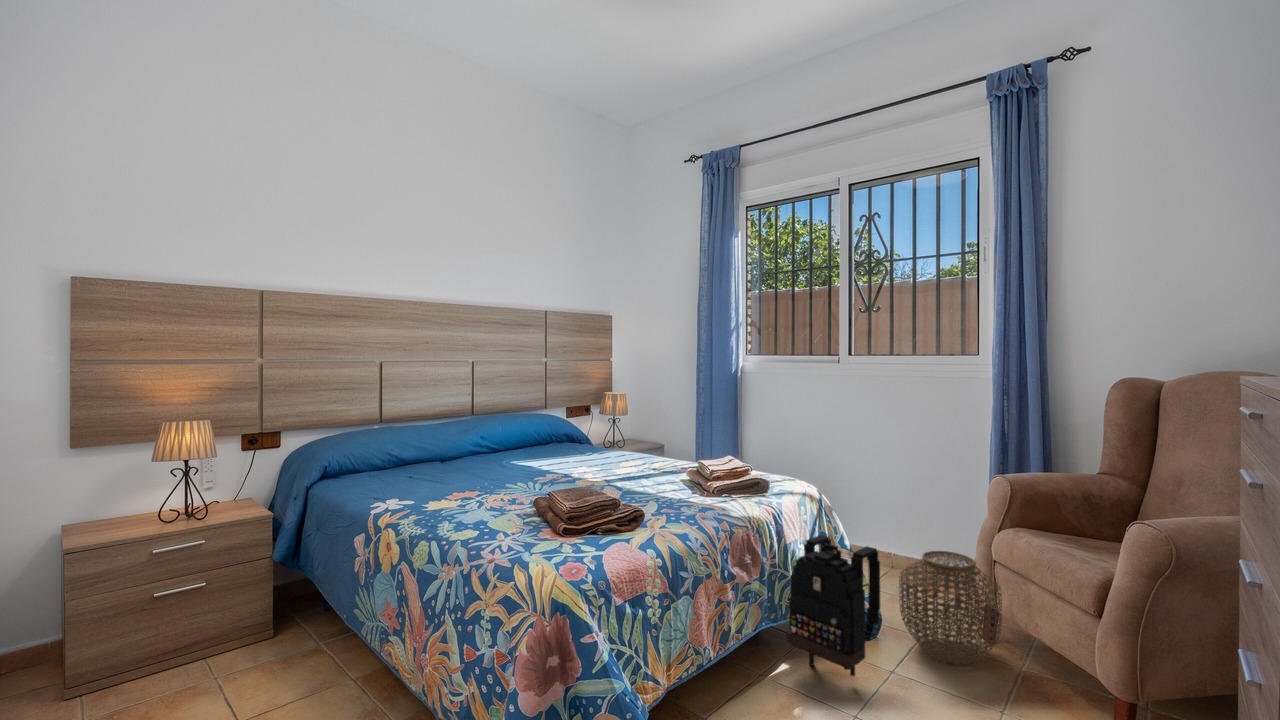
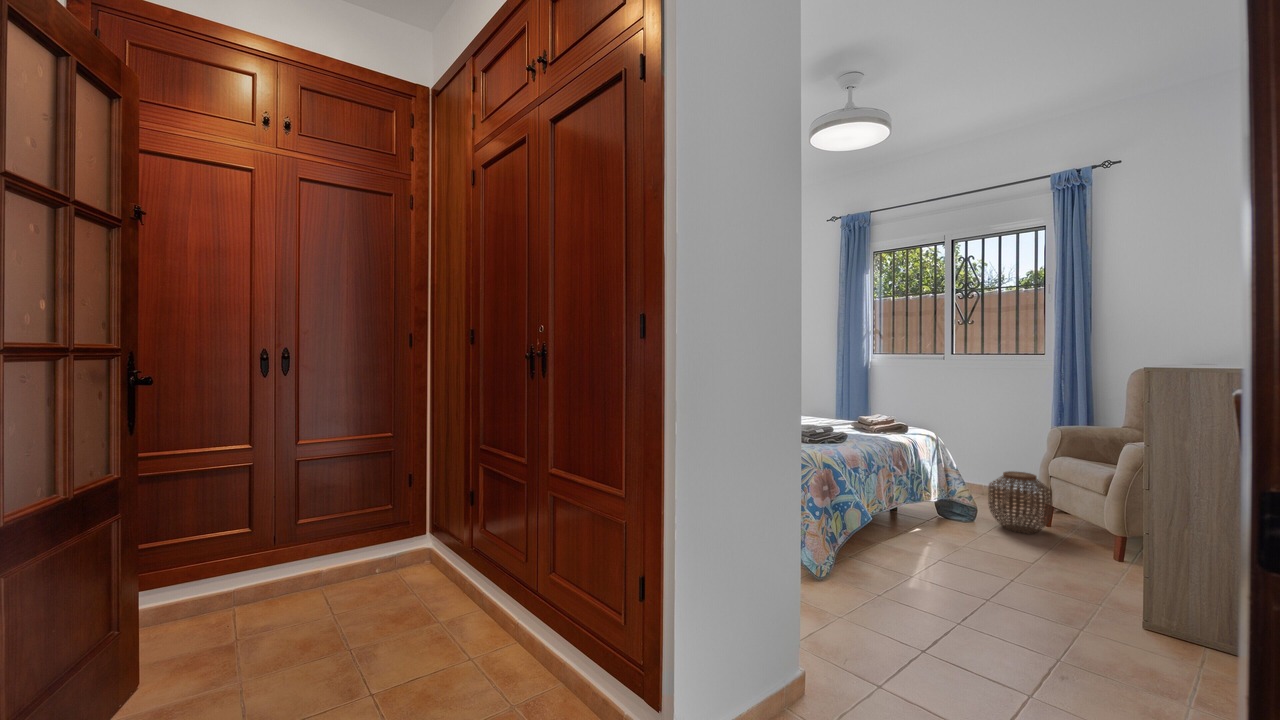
backpack: present [787,535,880,676] -> none [920,458,977,533]

